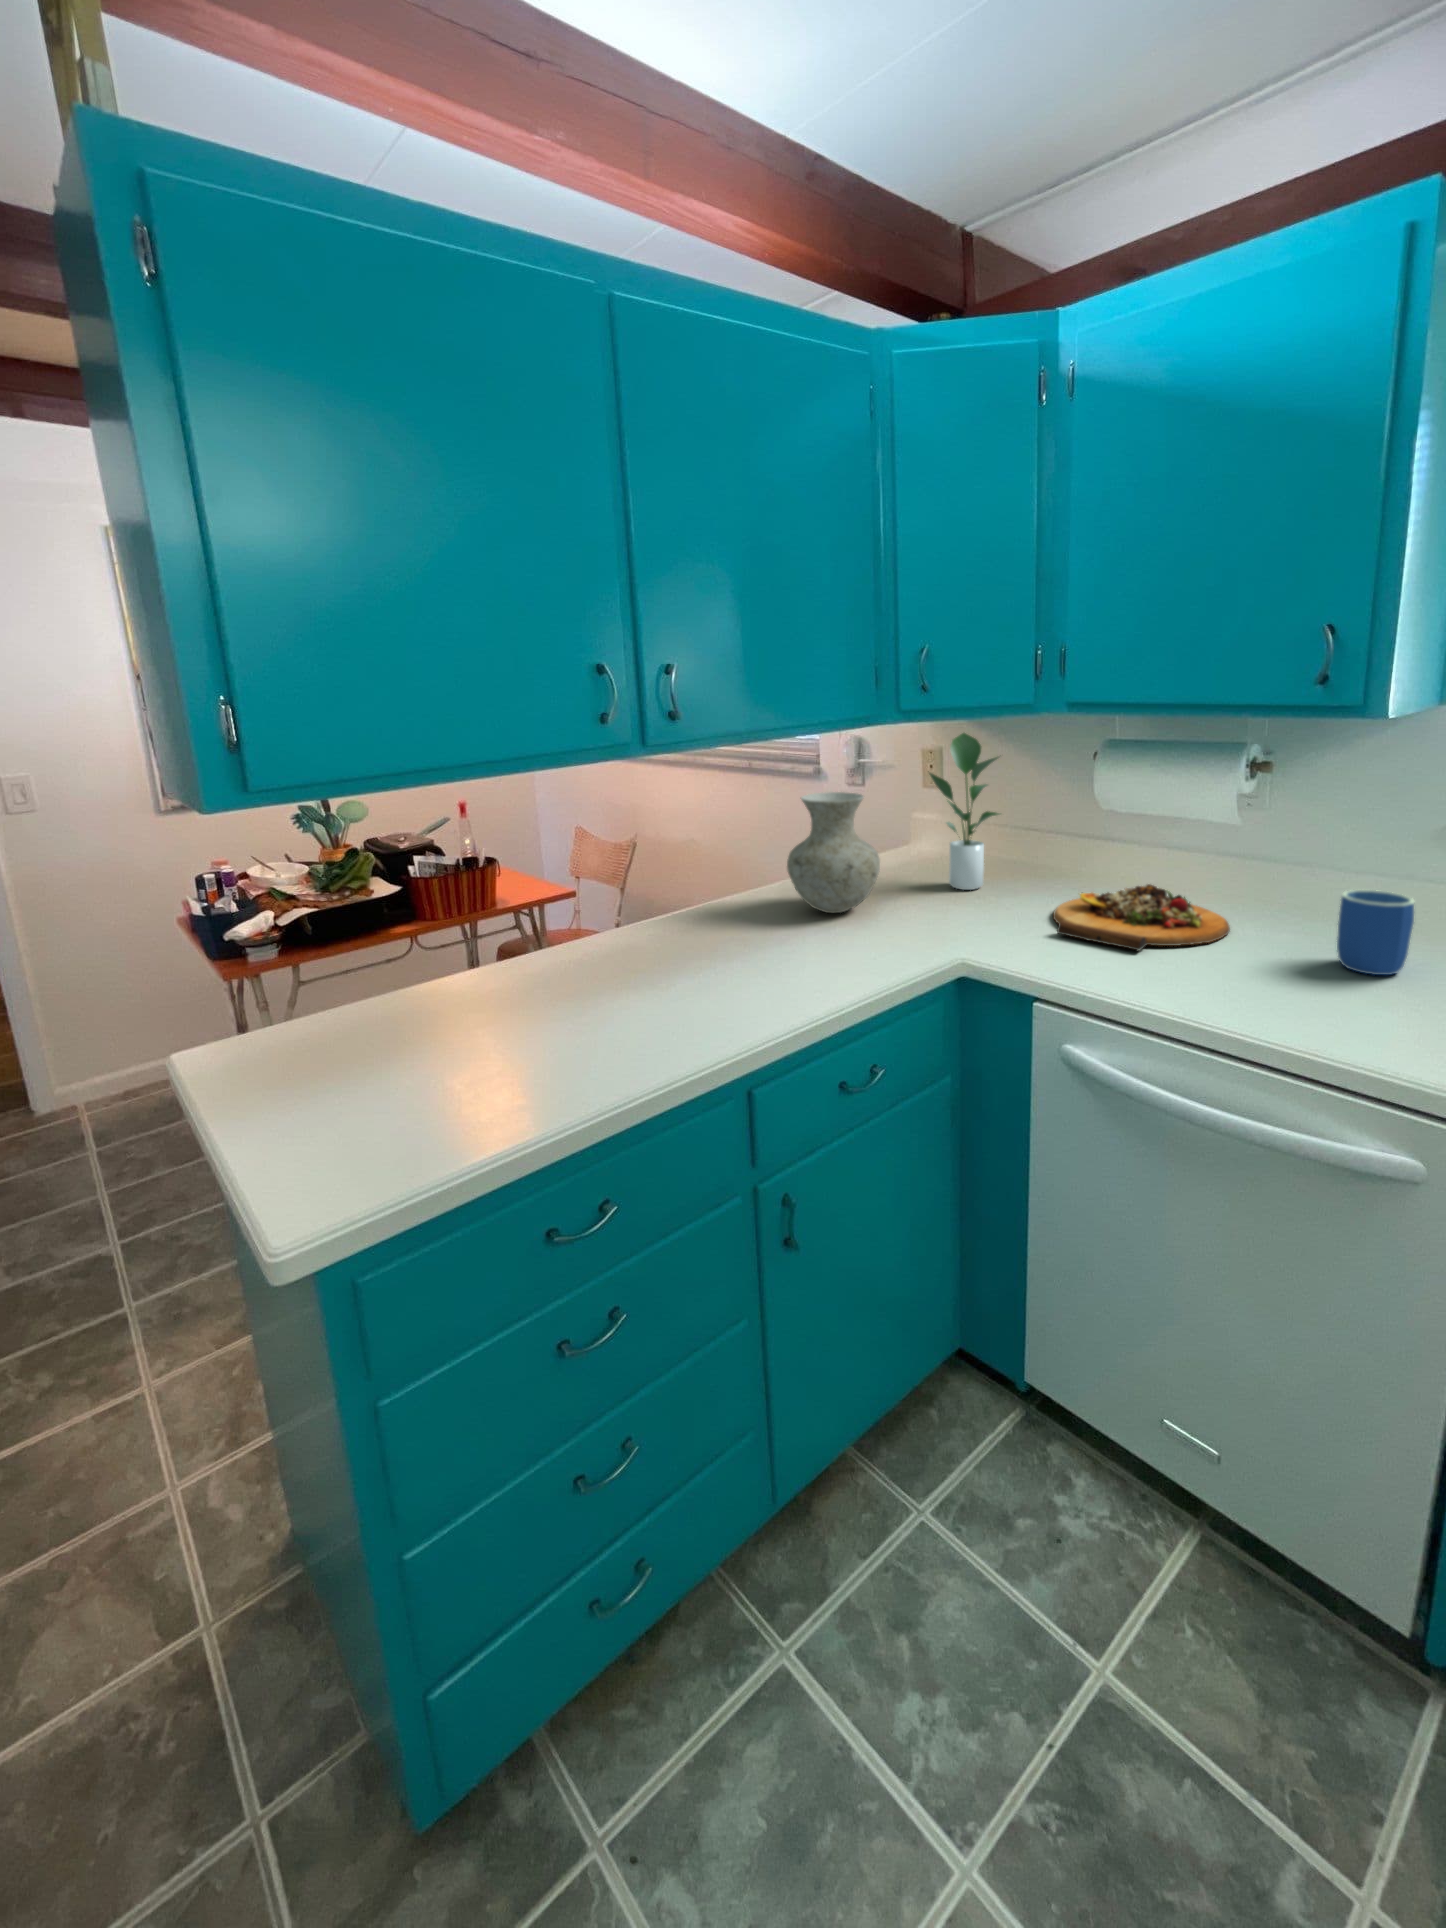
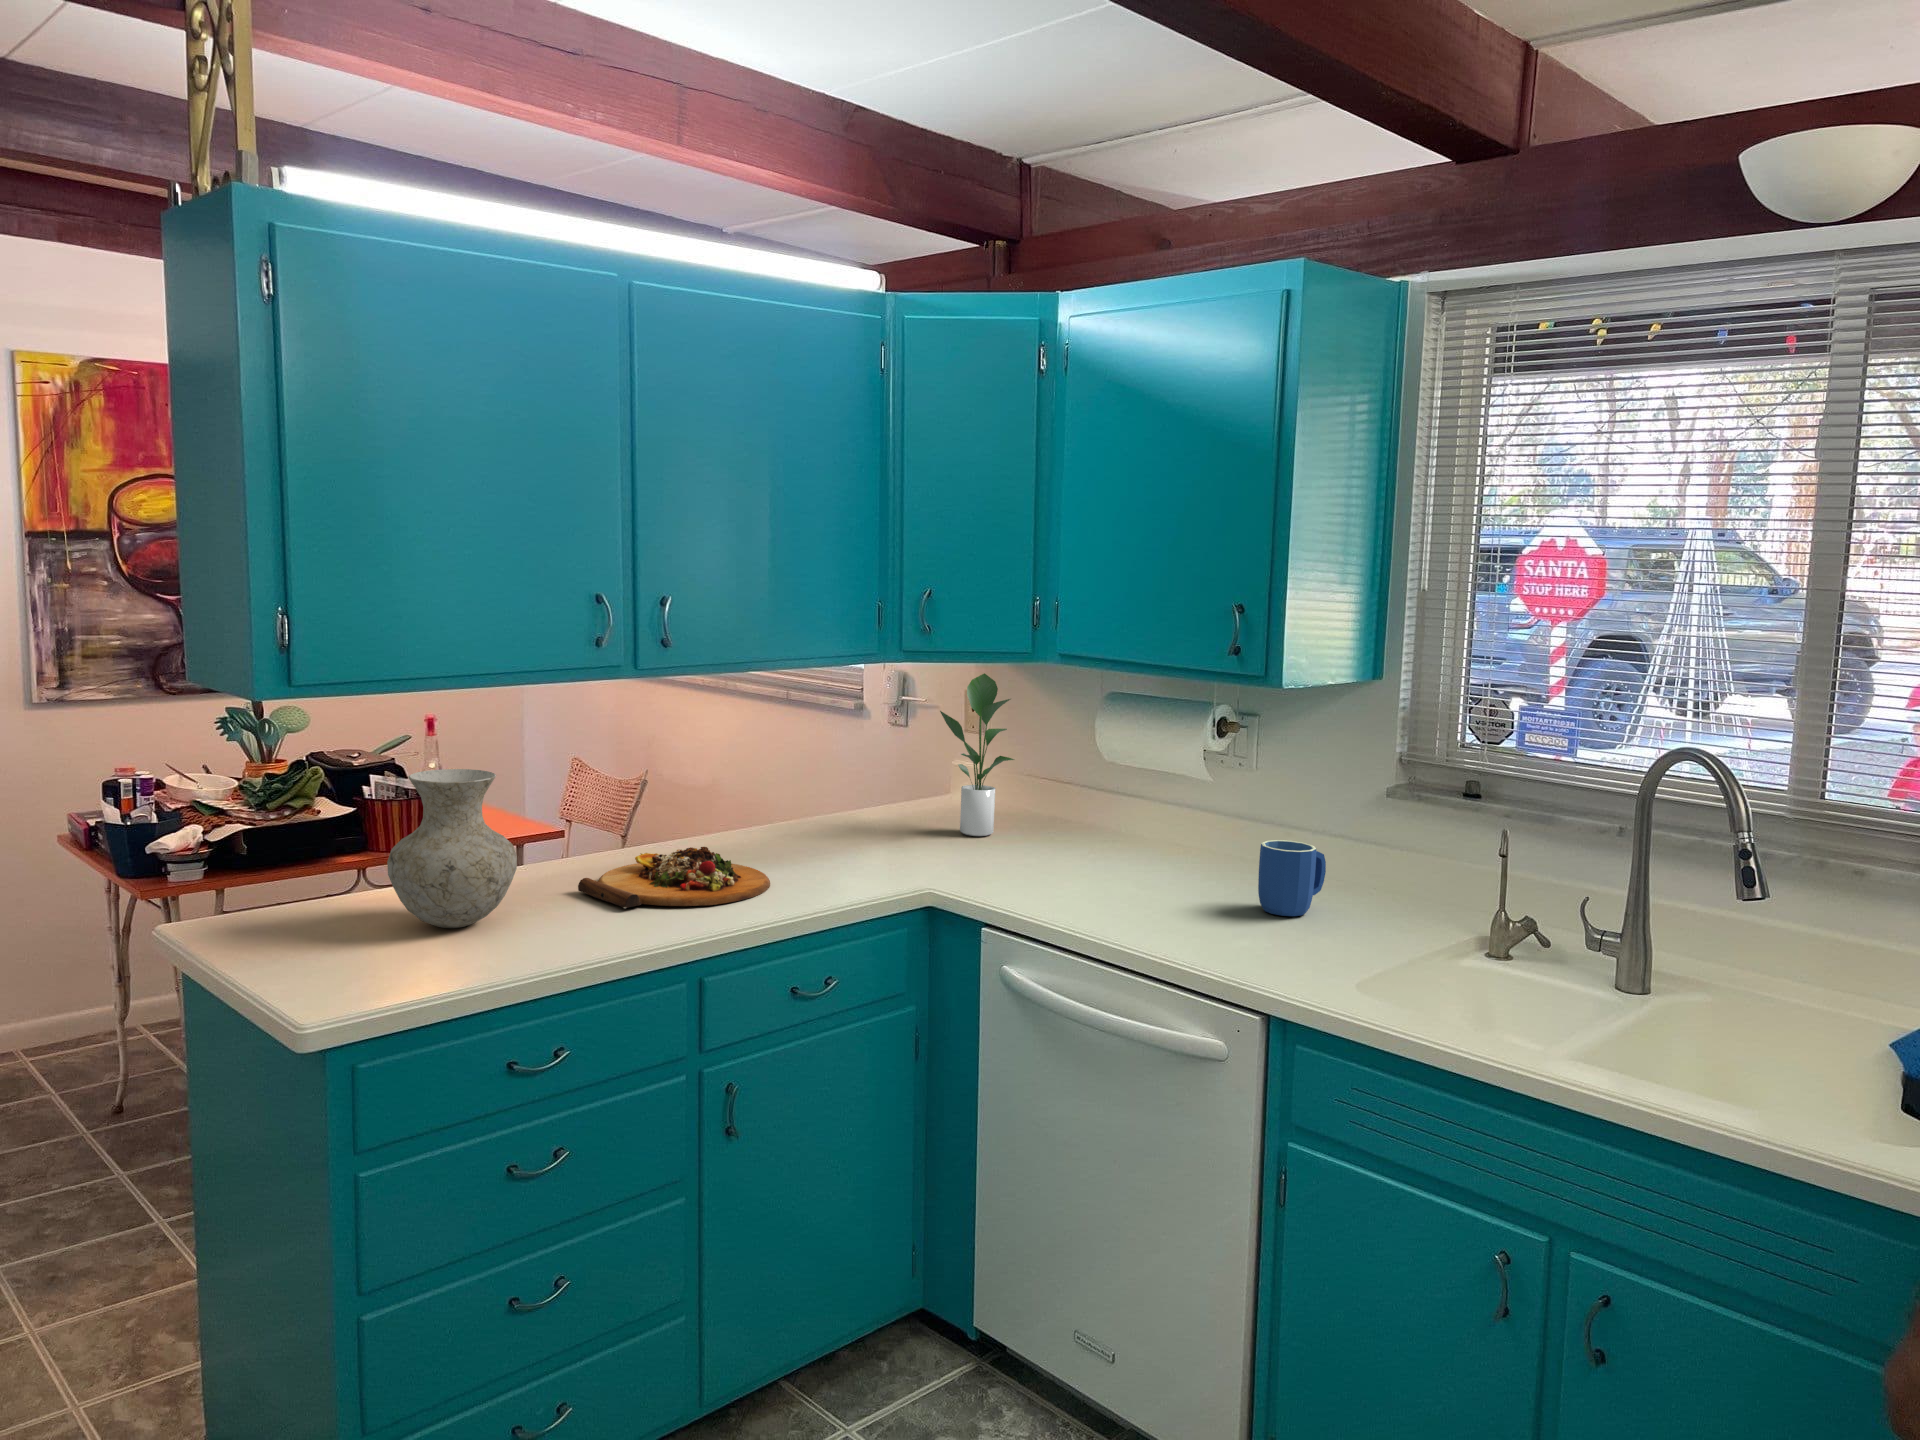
vase: present [787,792,880,913] -> present [387,769,517,928]
cutting board: present [1053,884,1230,951] -> present [578,847,770,908]

